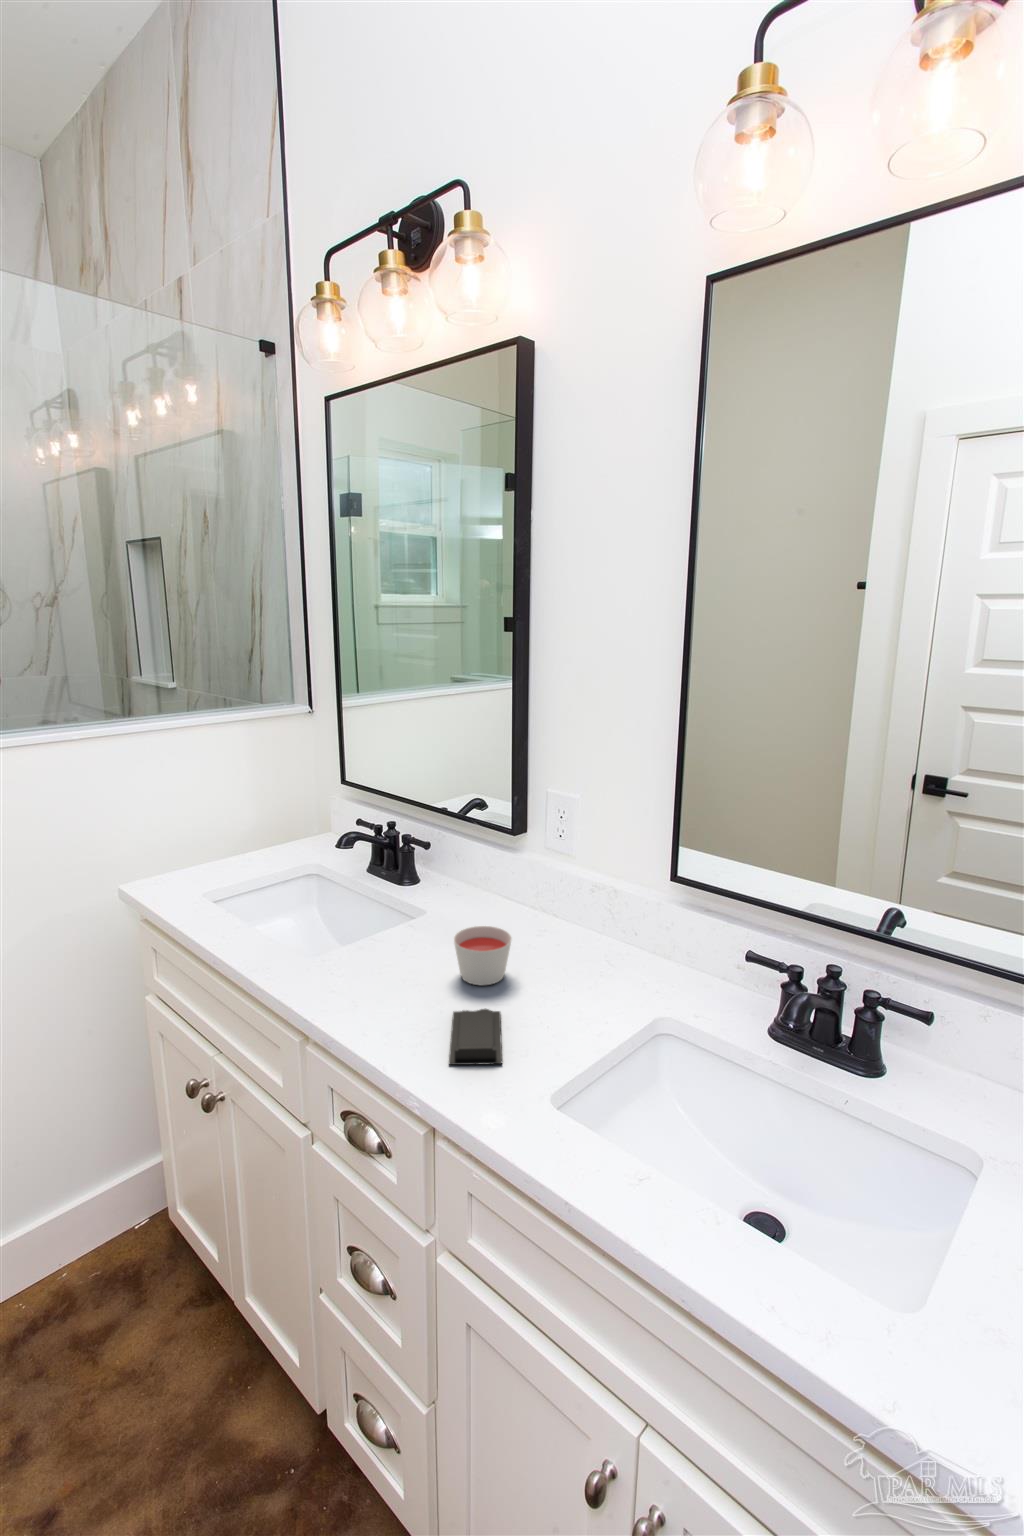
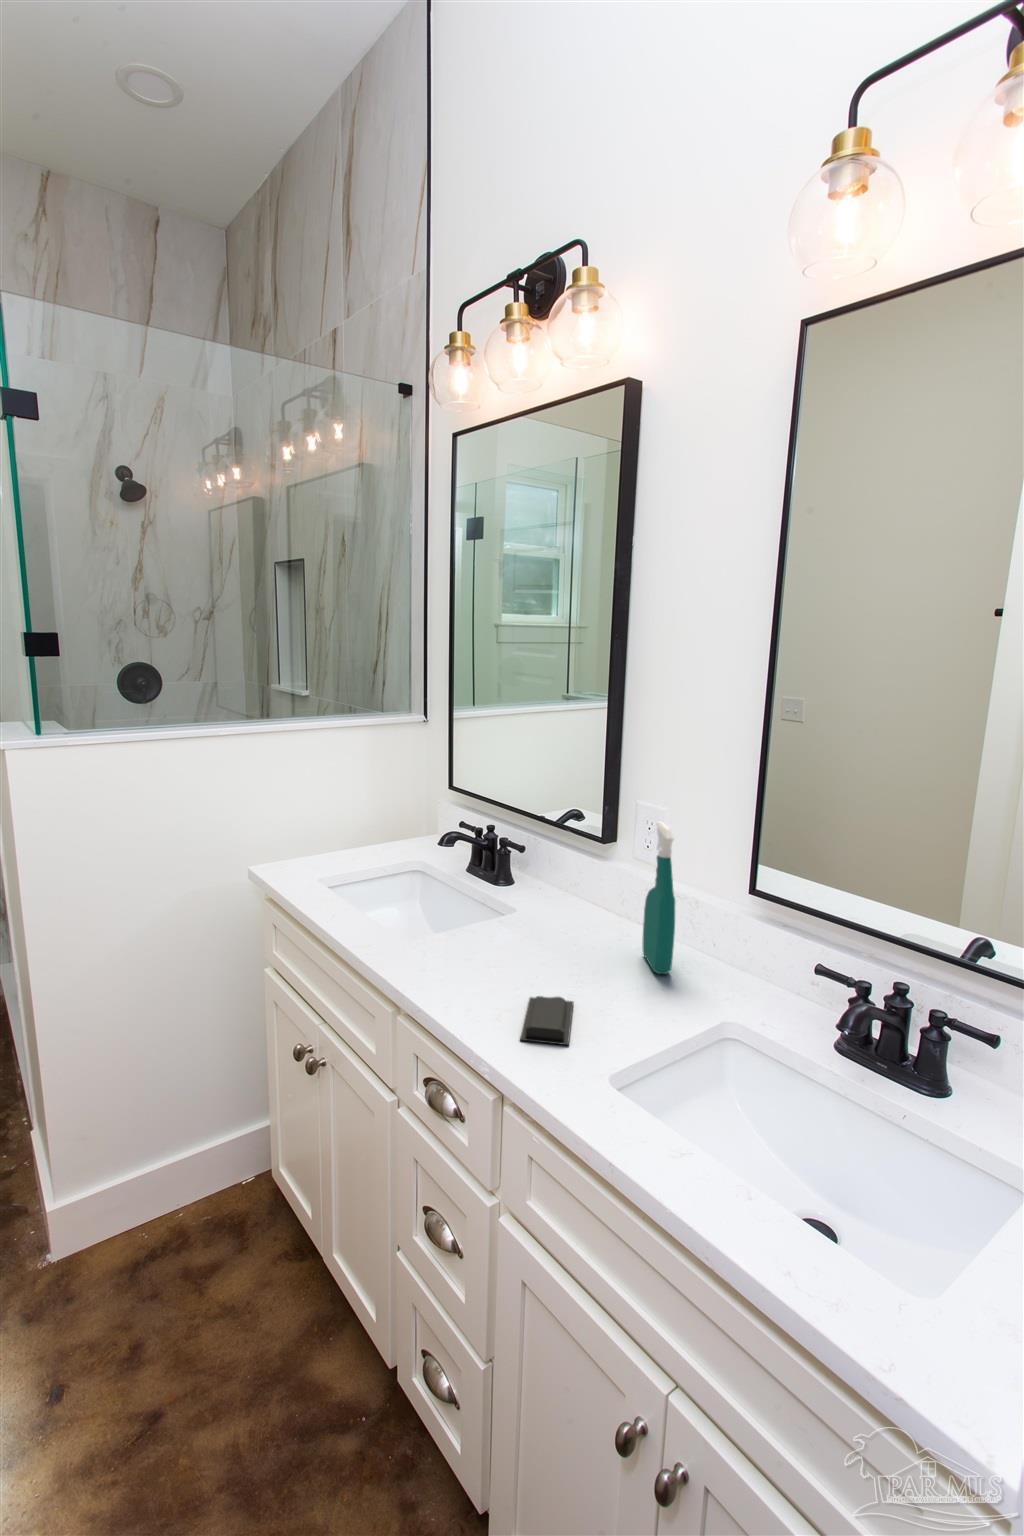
spray bottle: none [562,810,598,970] -> present [642,821,675,974]
candle: present [454,926,512,985] -> none [536,924,590,978]

